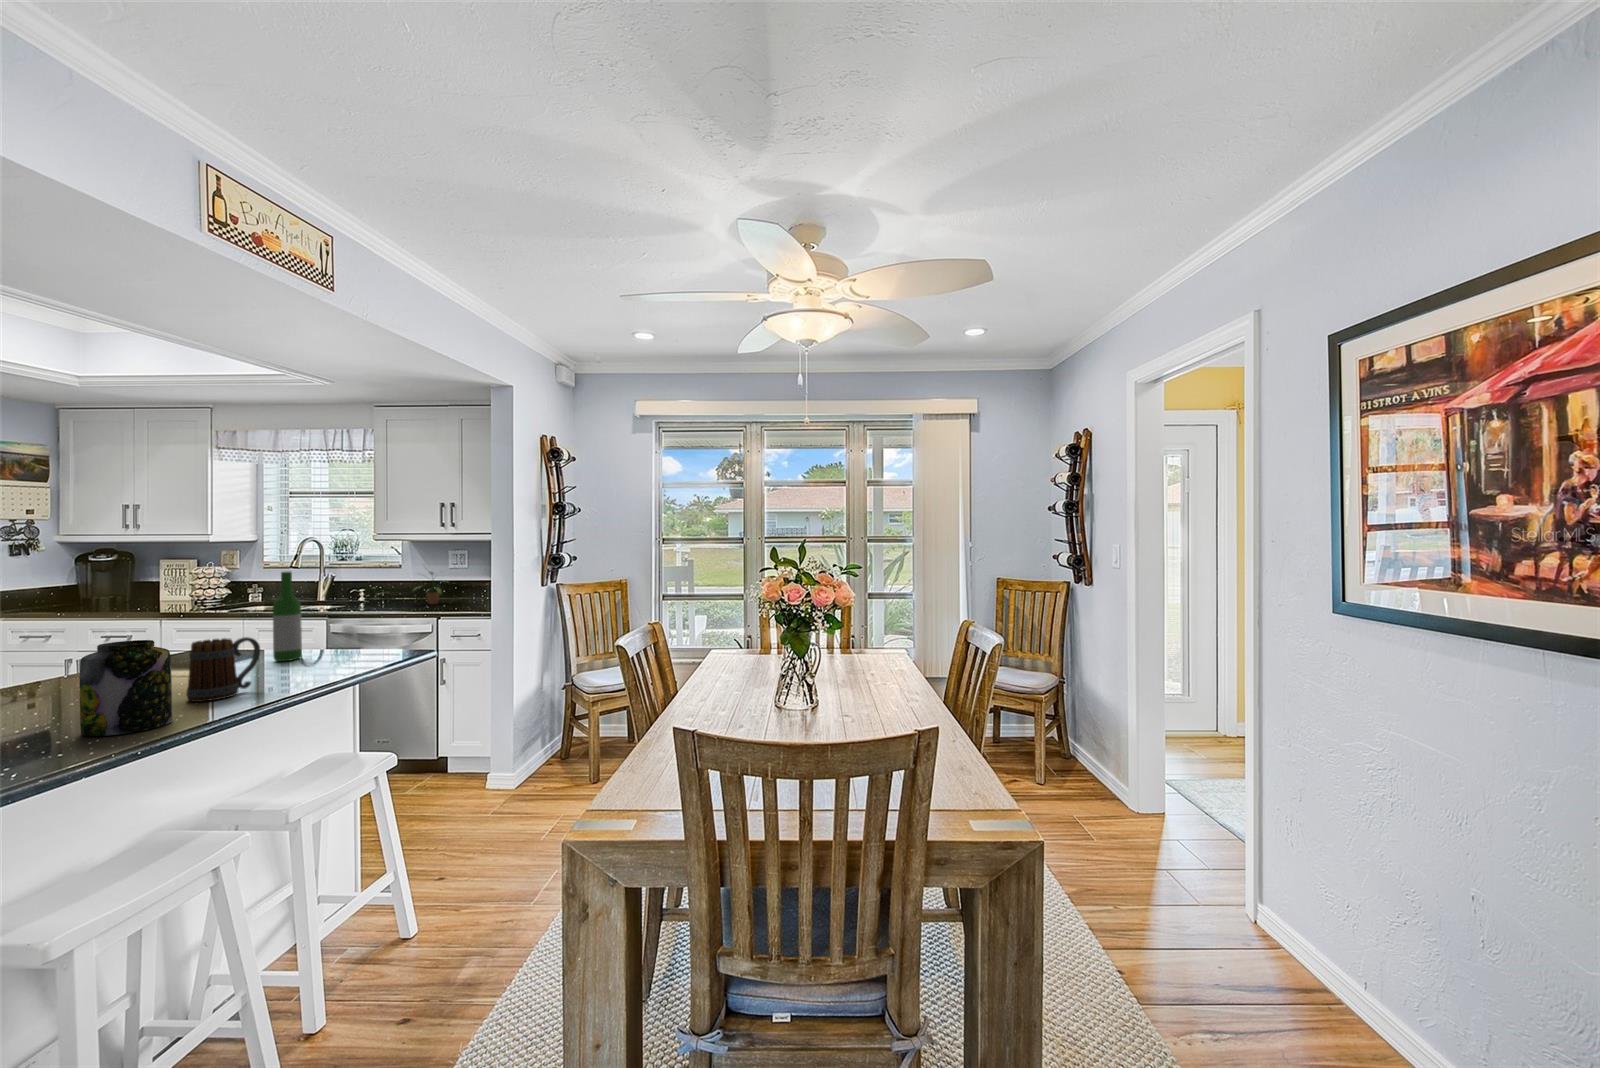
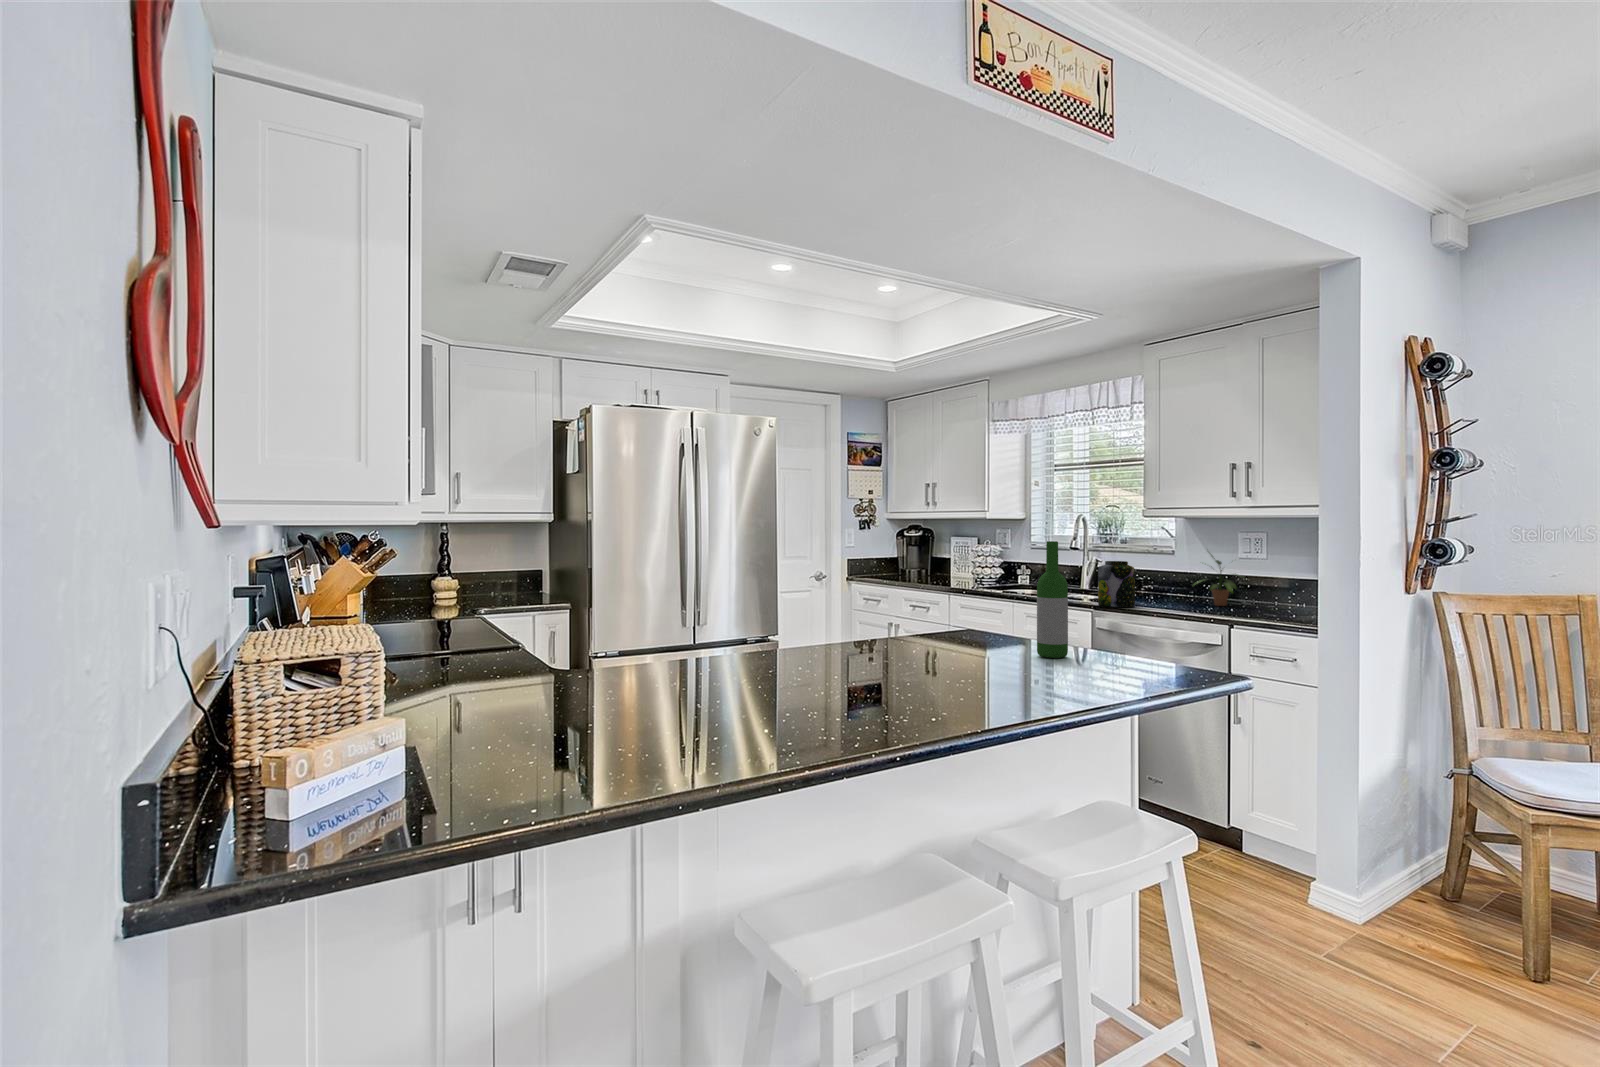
mug: present [186,637,260,702] -> none [946,617,1022,697]
jar: present [80,640,172,736] -> present [1098,561,1135,607]

